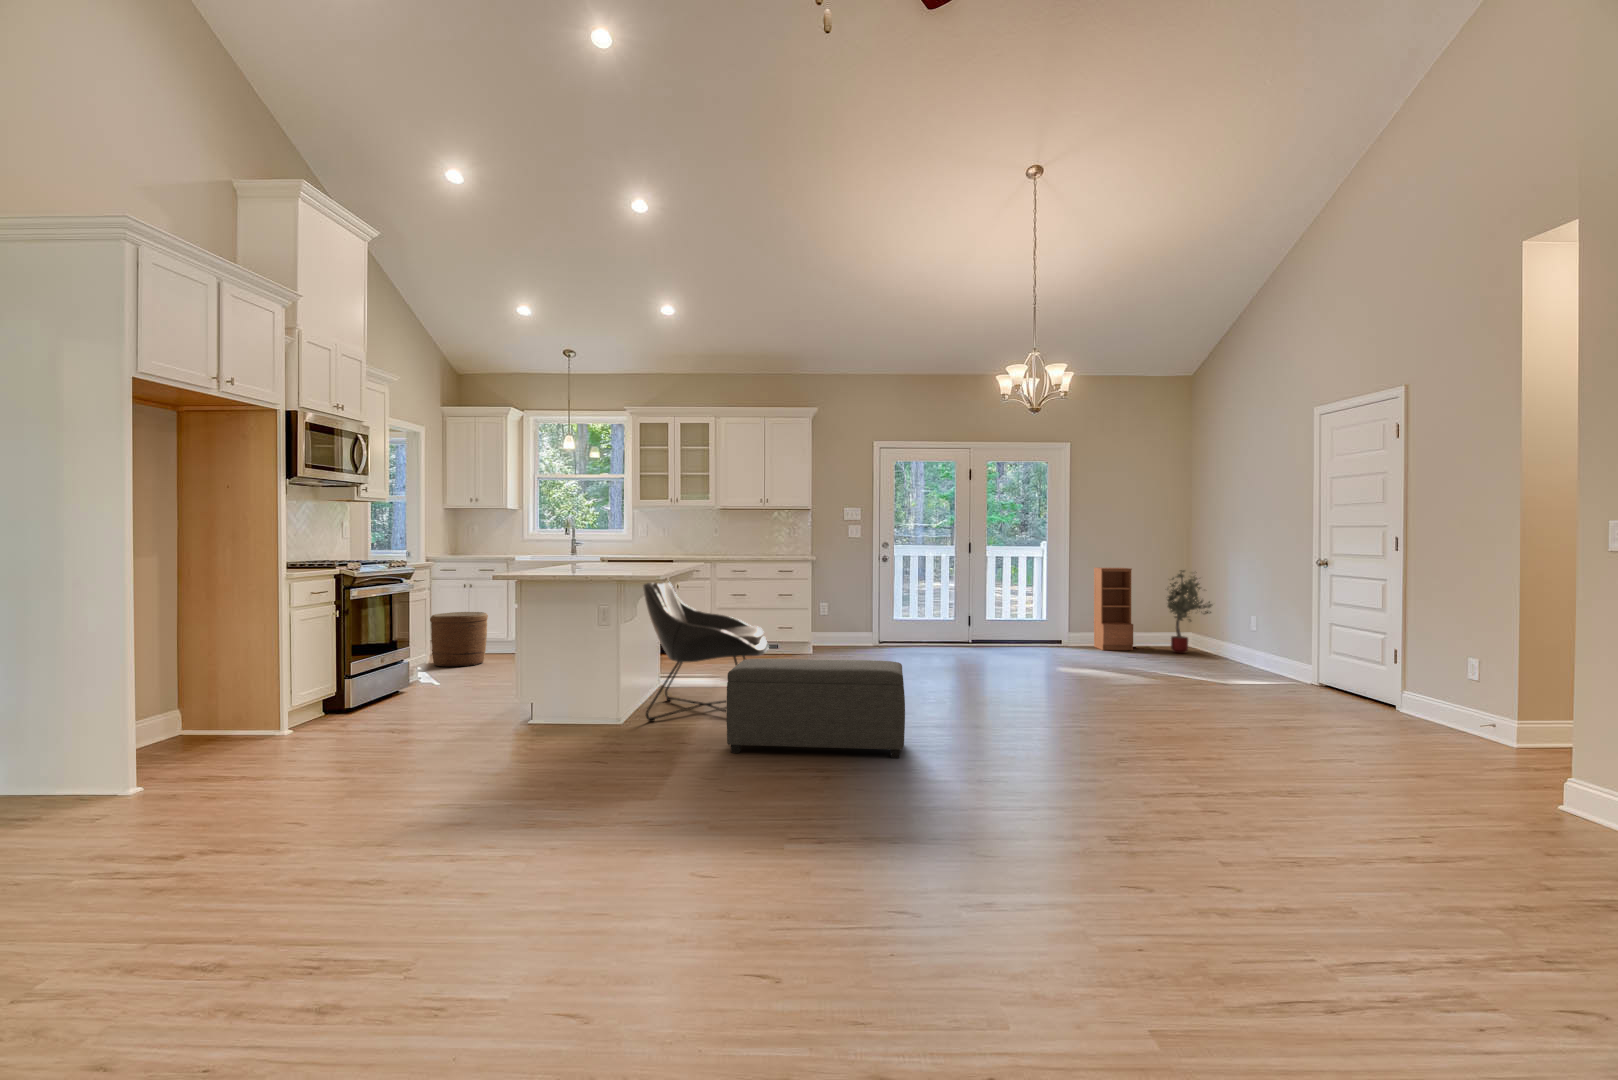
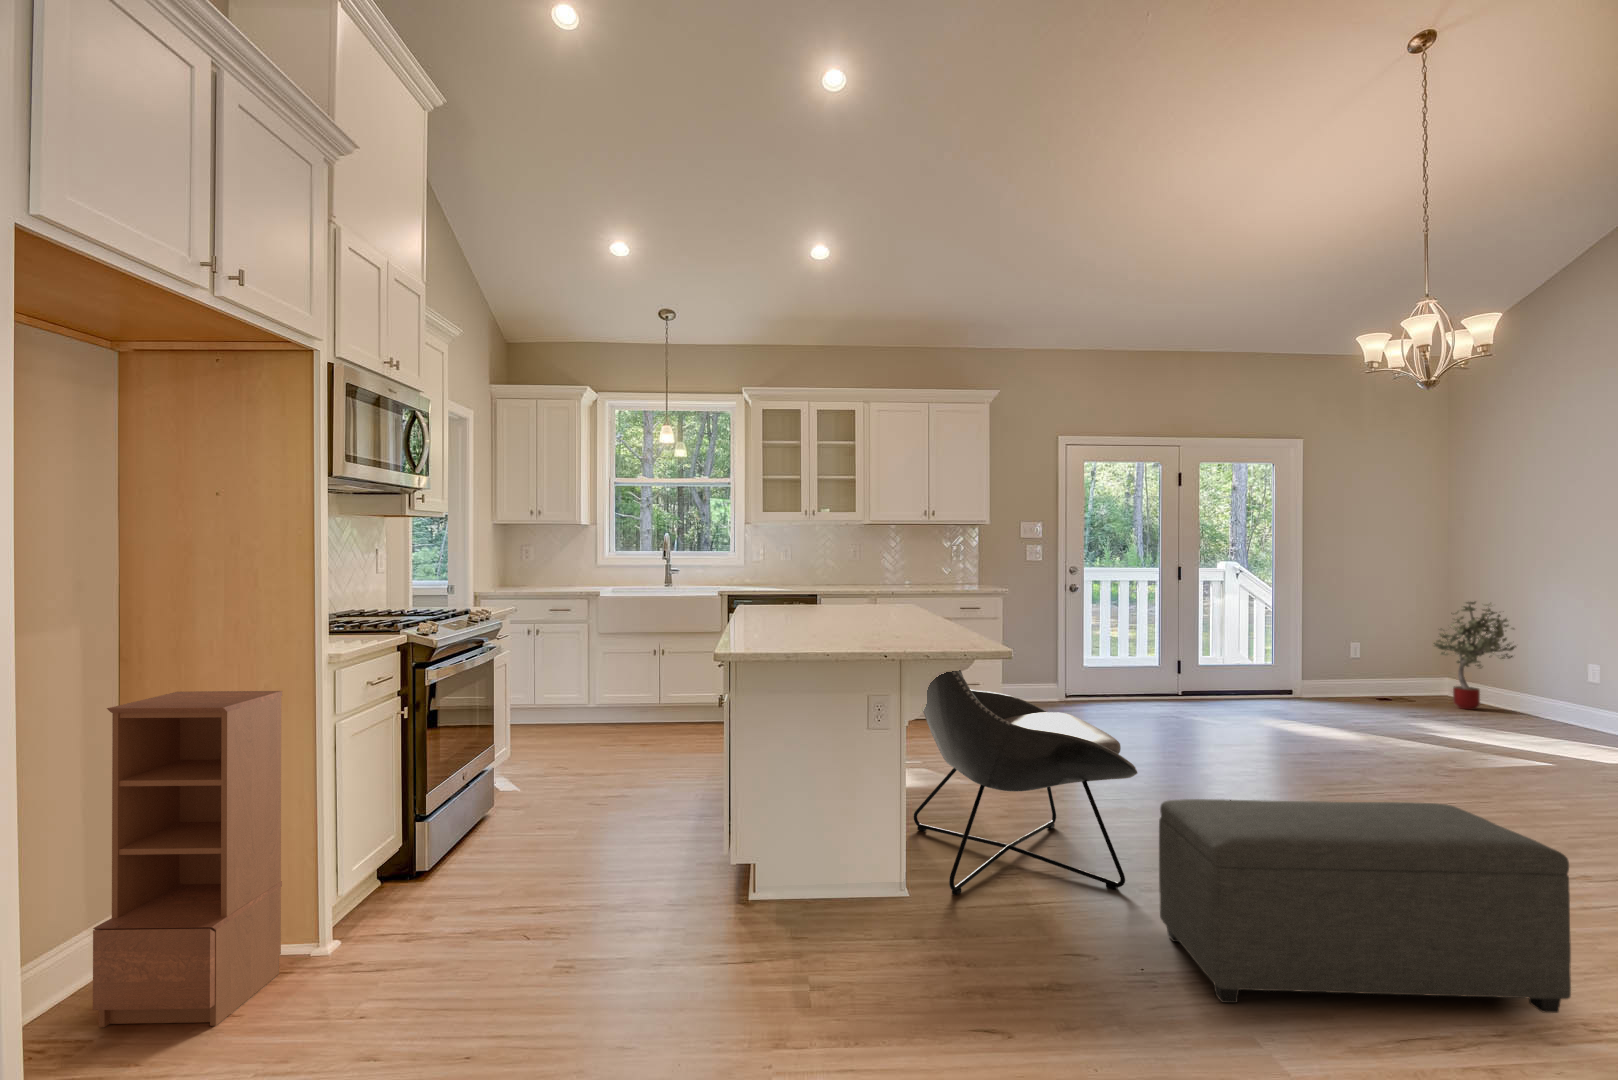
bookcase: present [1094,568,1133,650] -> present [93,691,282,1027]
woven basket: present [430,612,488,667] -> none [493,670,572,754]

